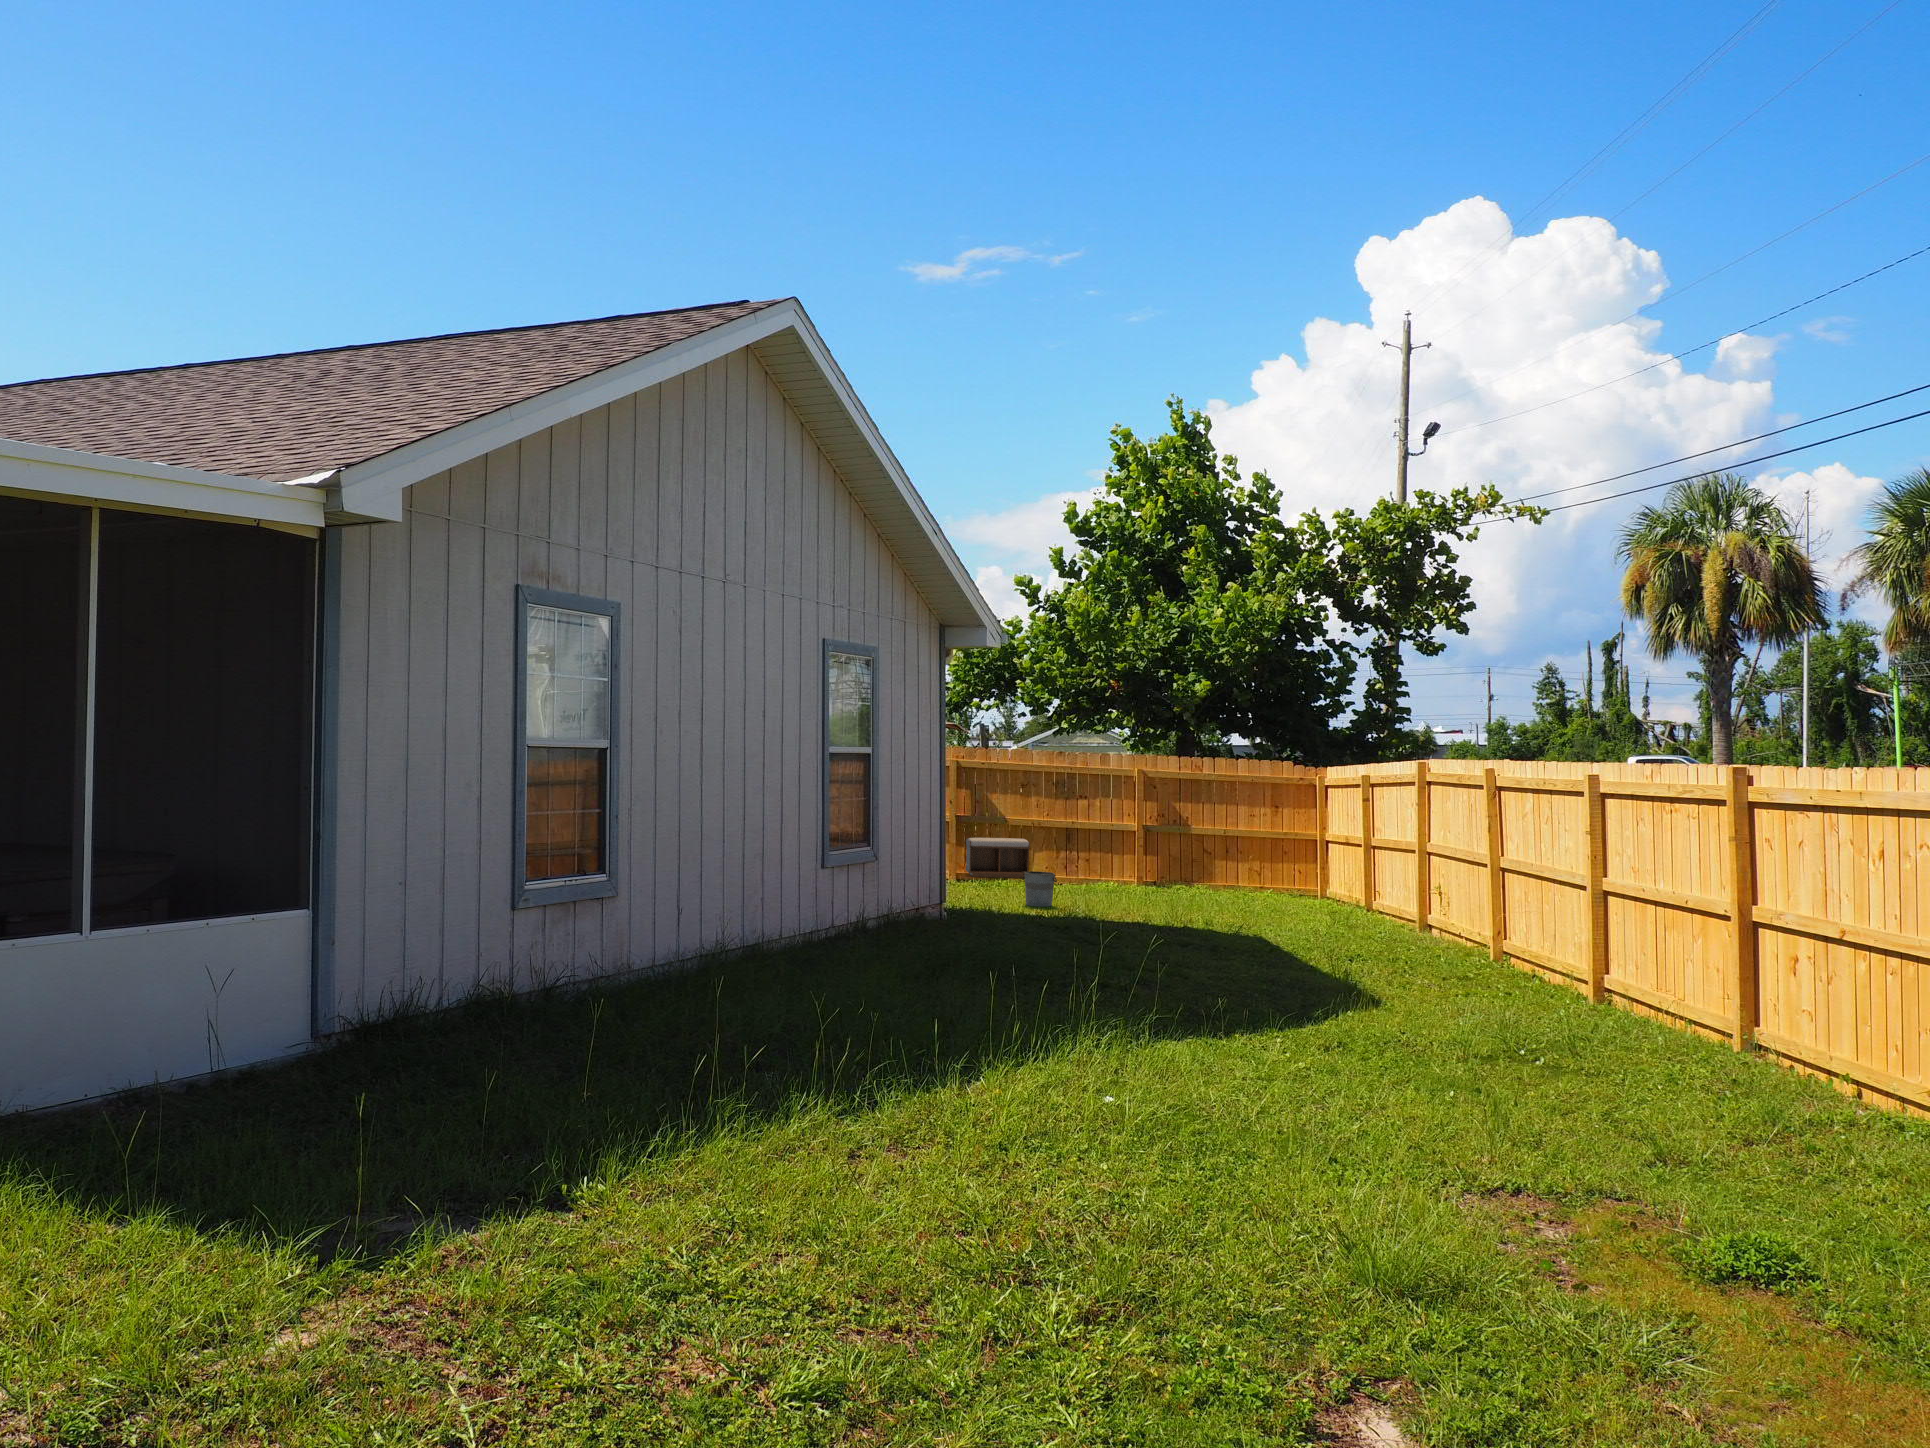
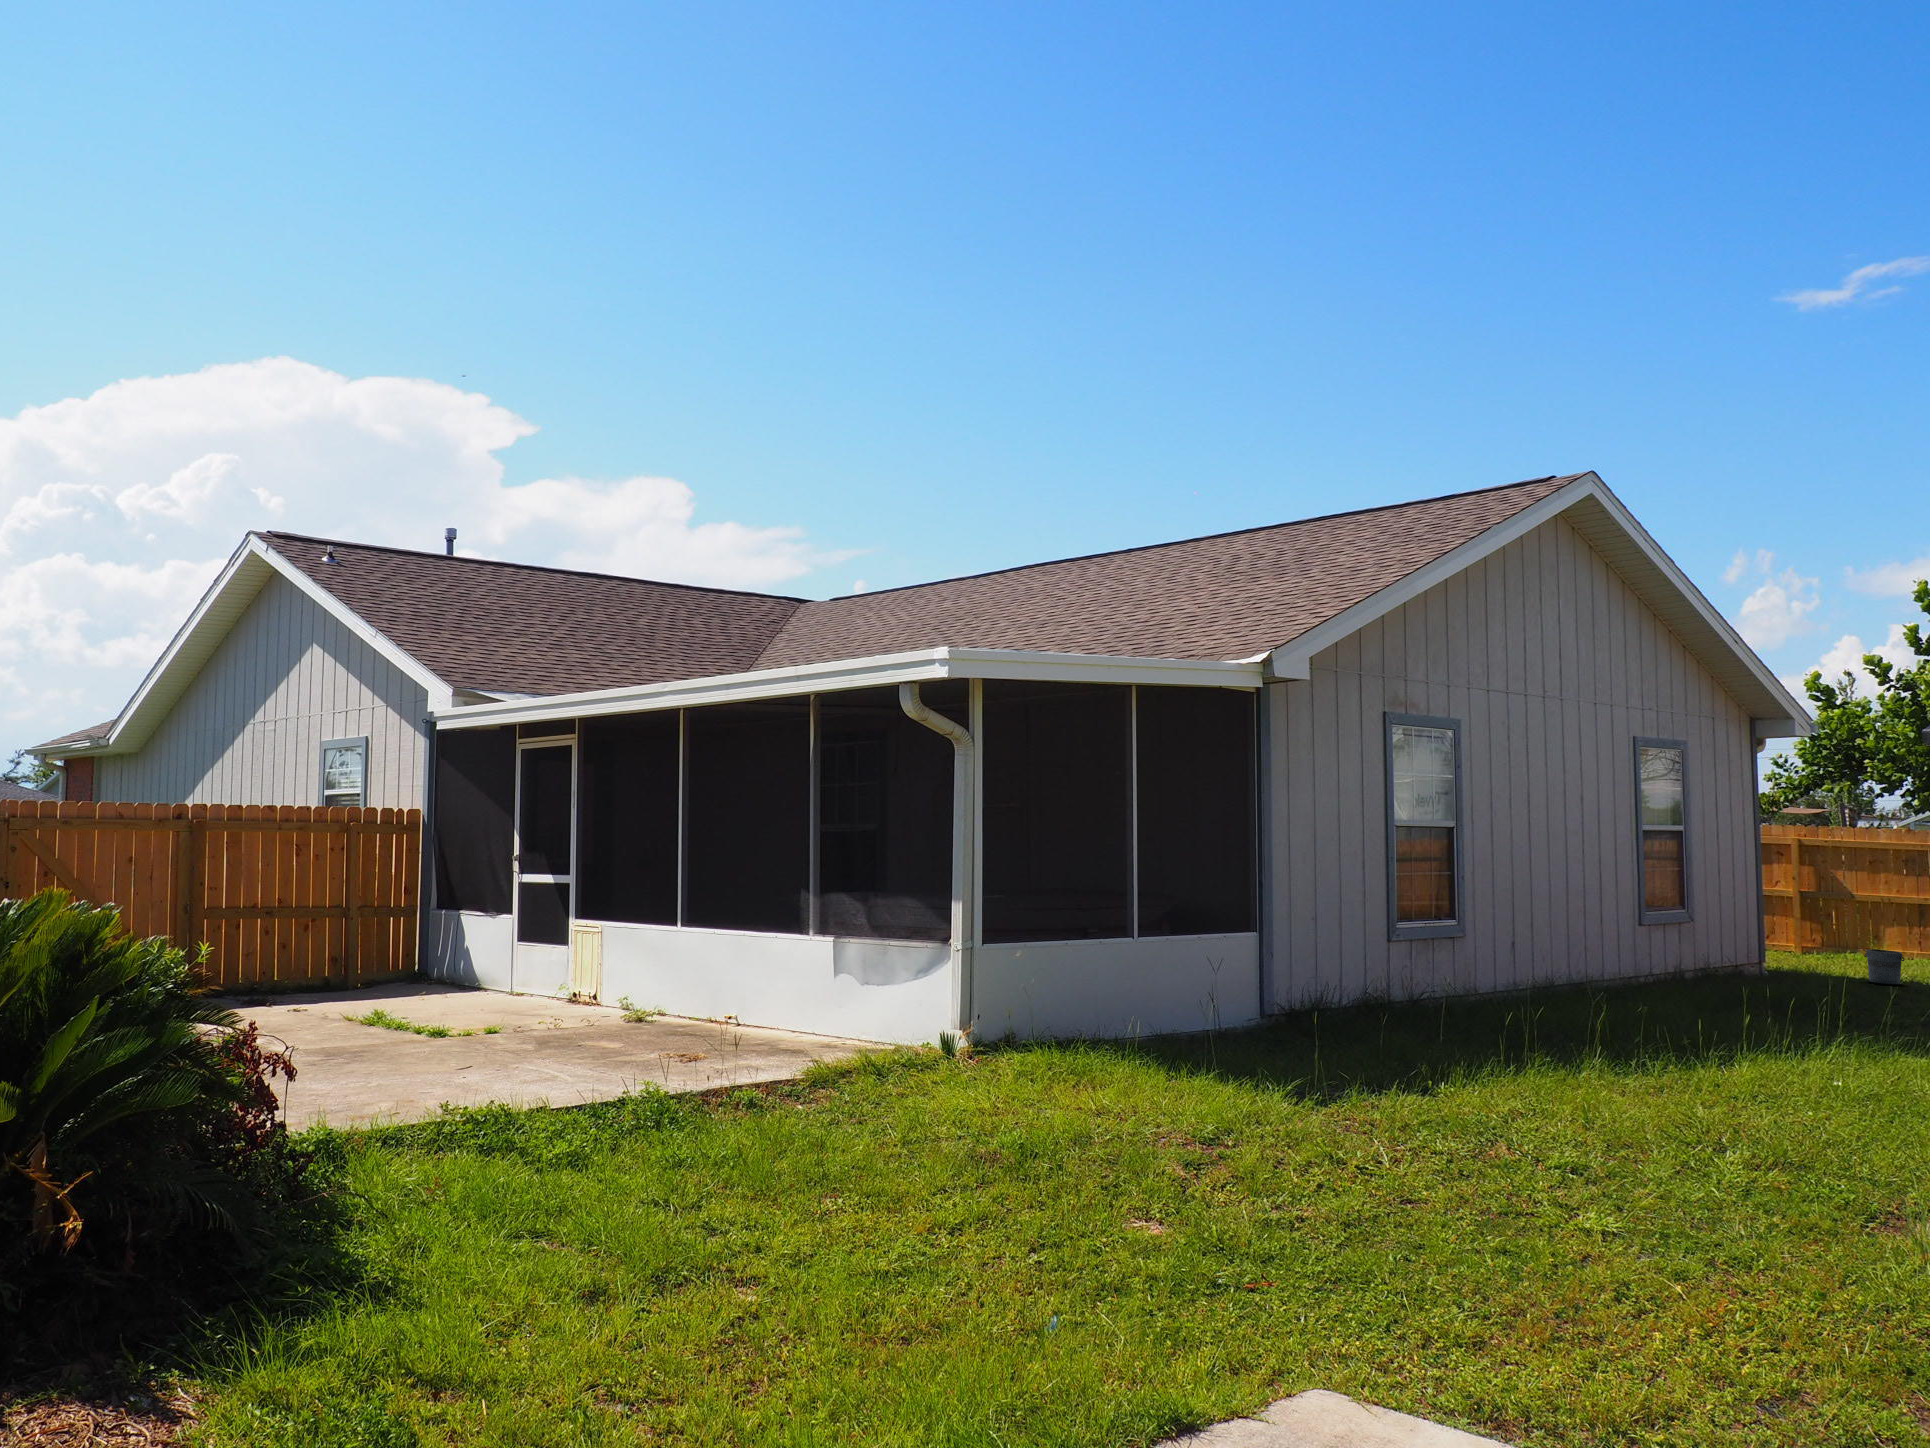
bench: present [966,838,1030,878] -> none [1807,916,1883,959]

